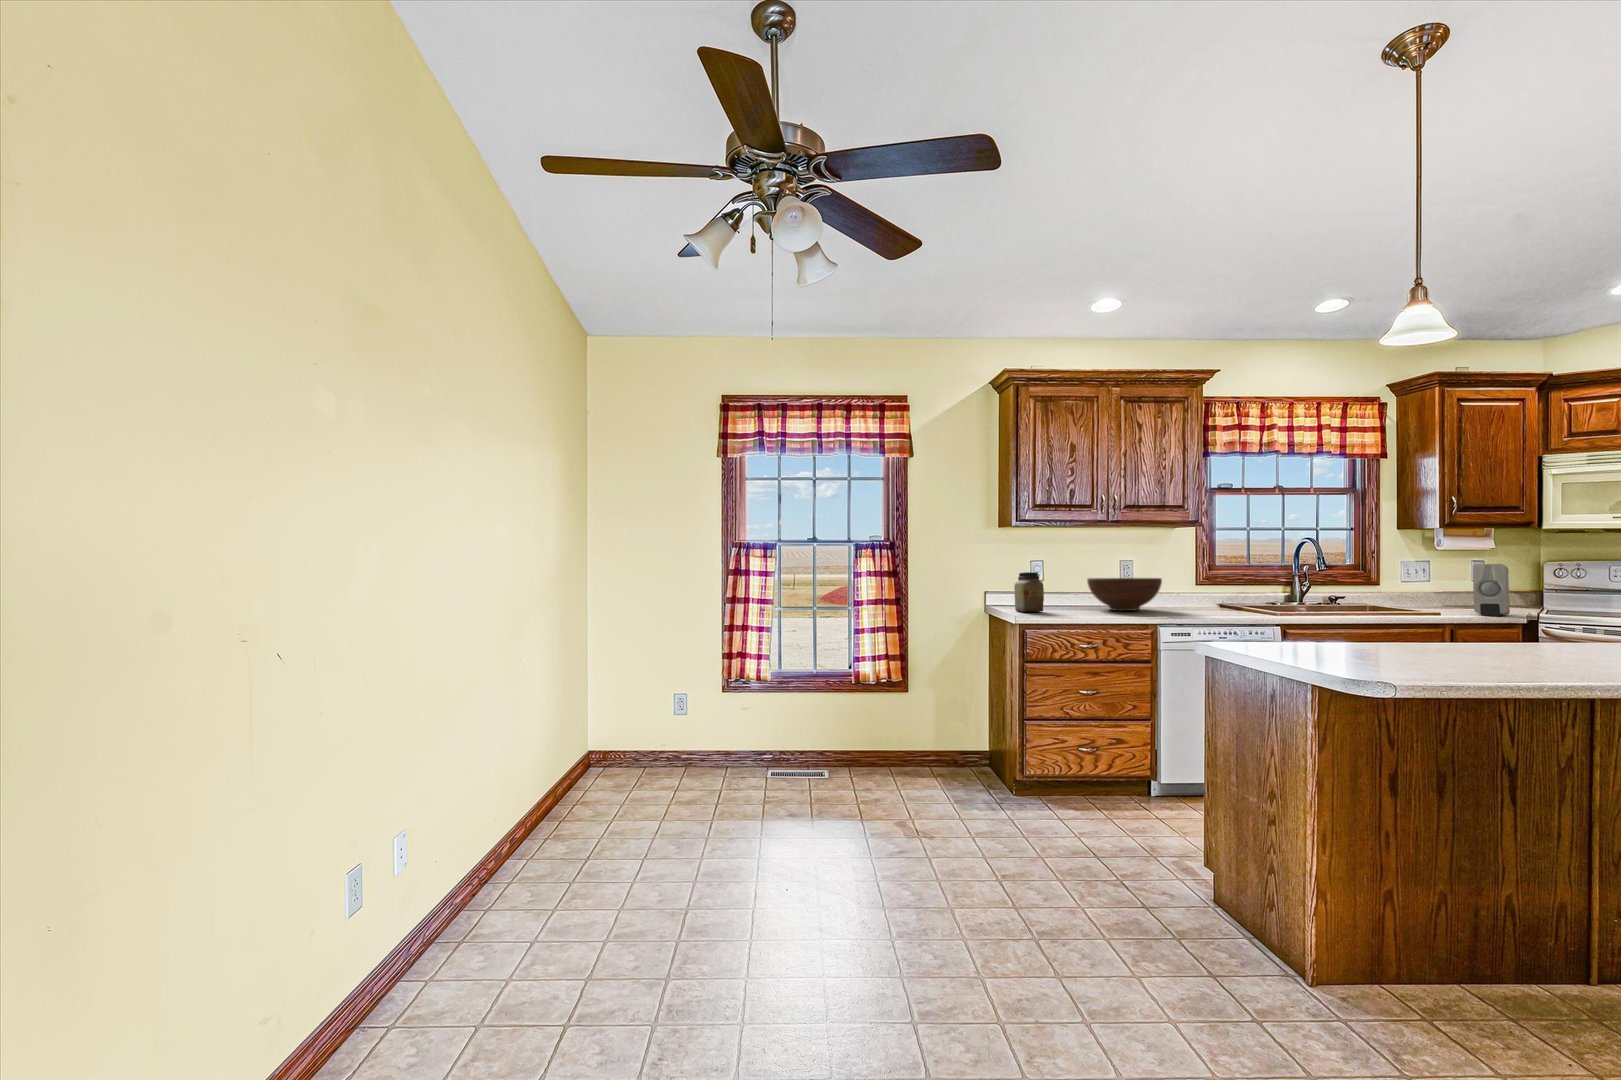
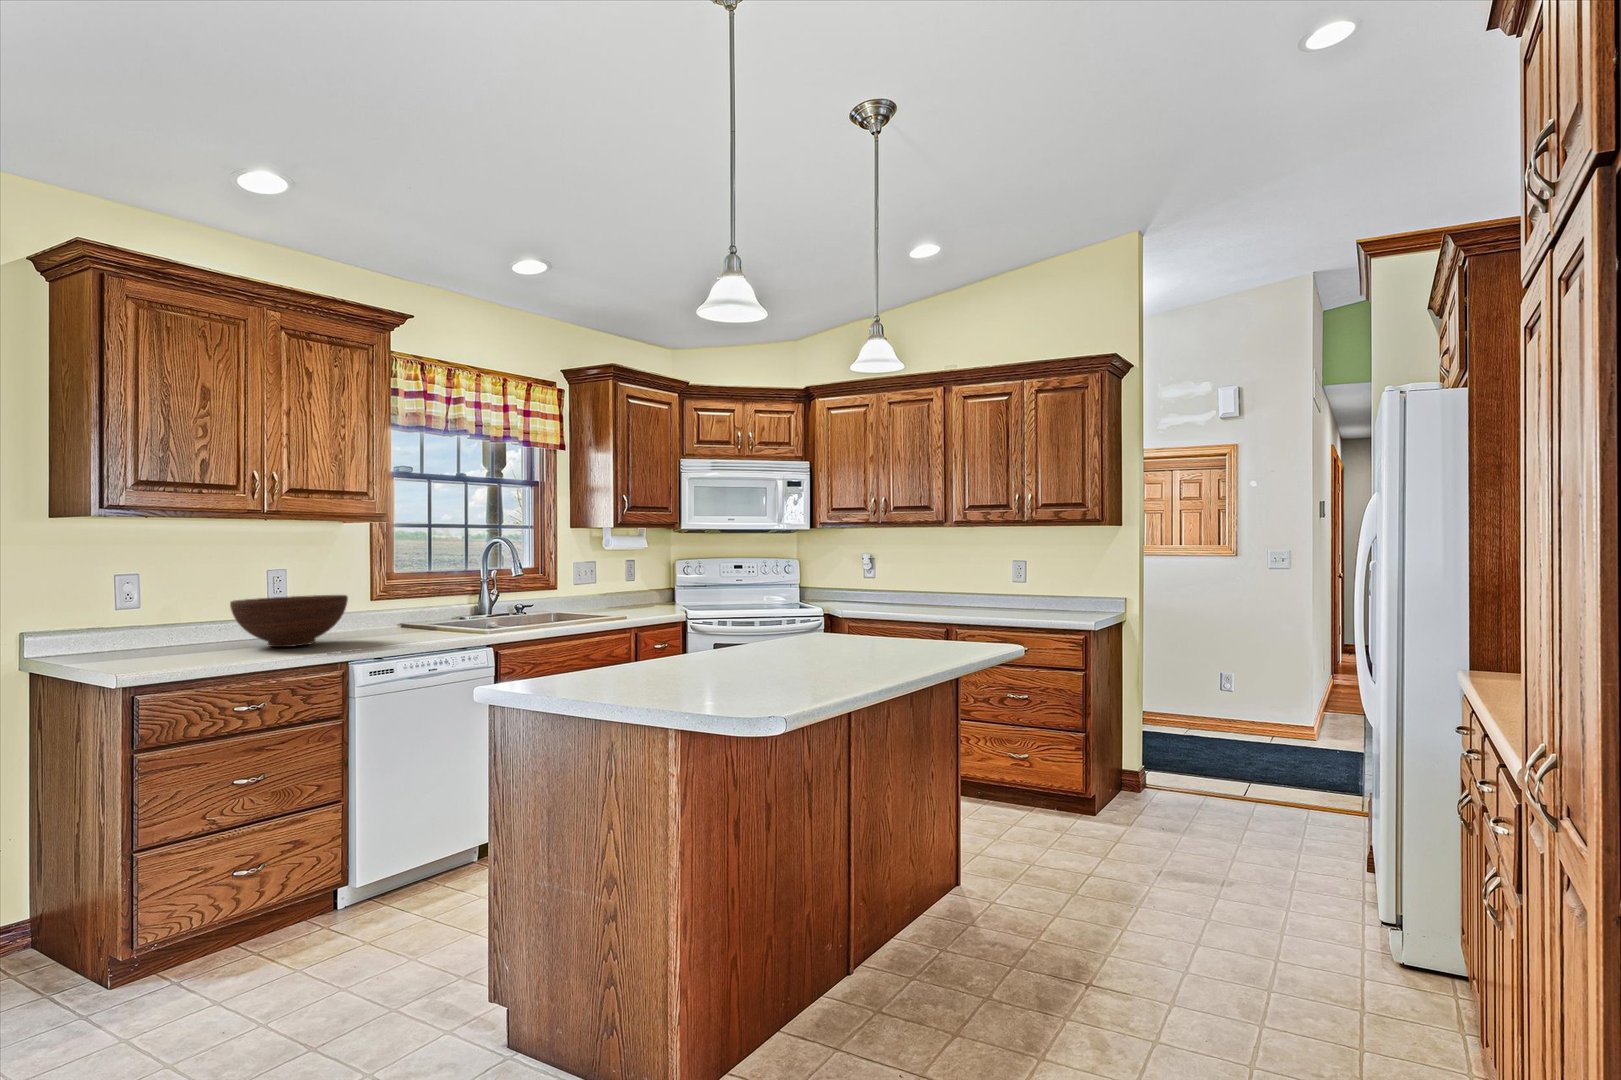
soap dispenser: present [1473,564,1510,616] -> none [643,563,668,614]
jar: present [1014,572,1044,612] -> none [100,597,161,667]

